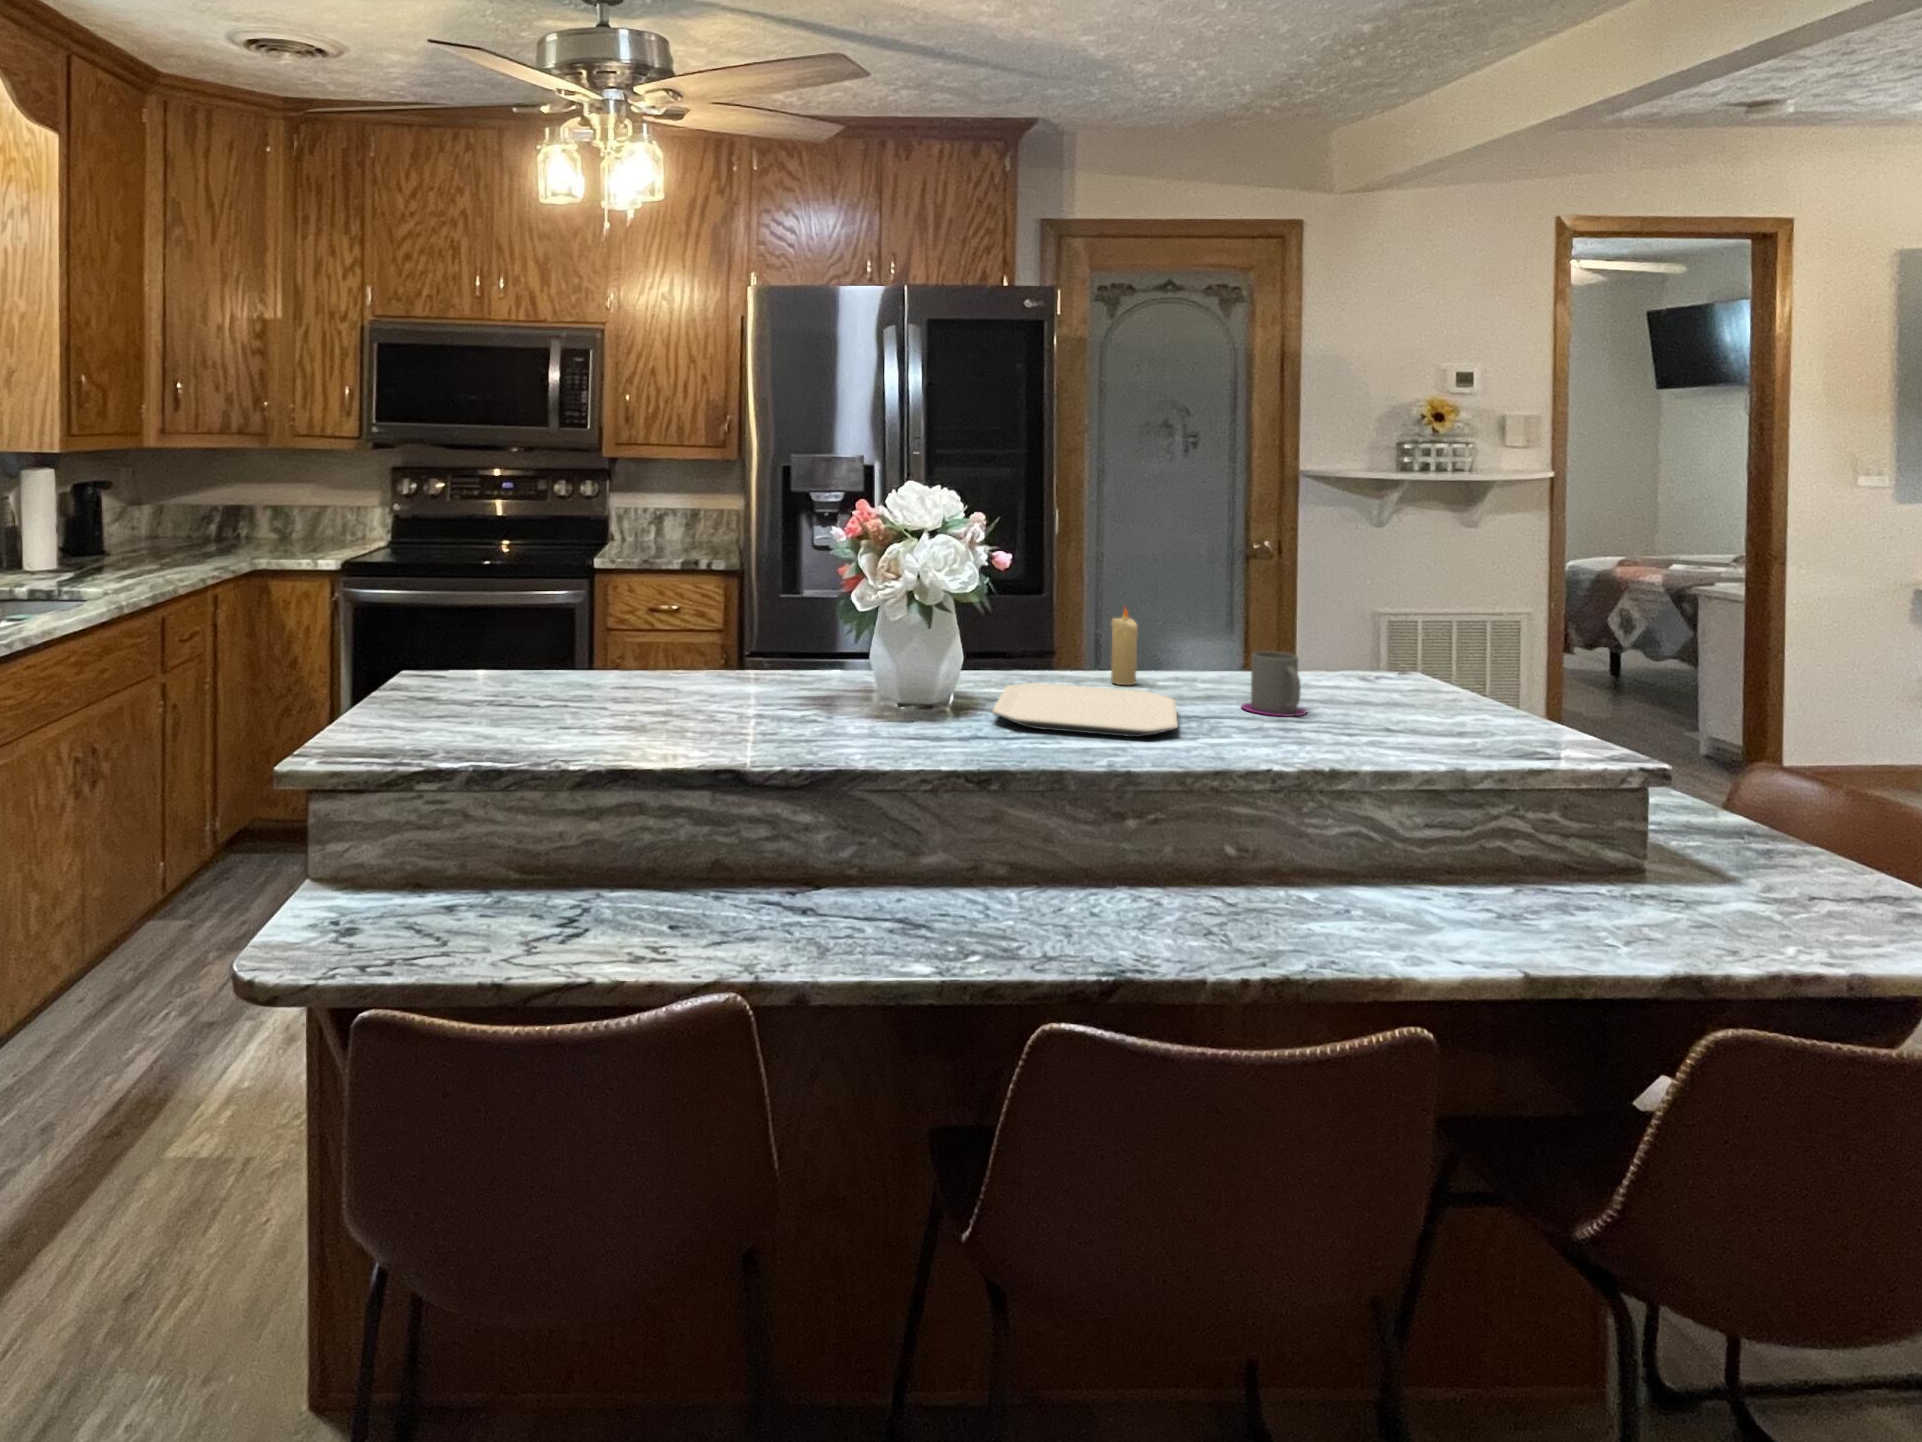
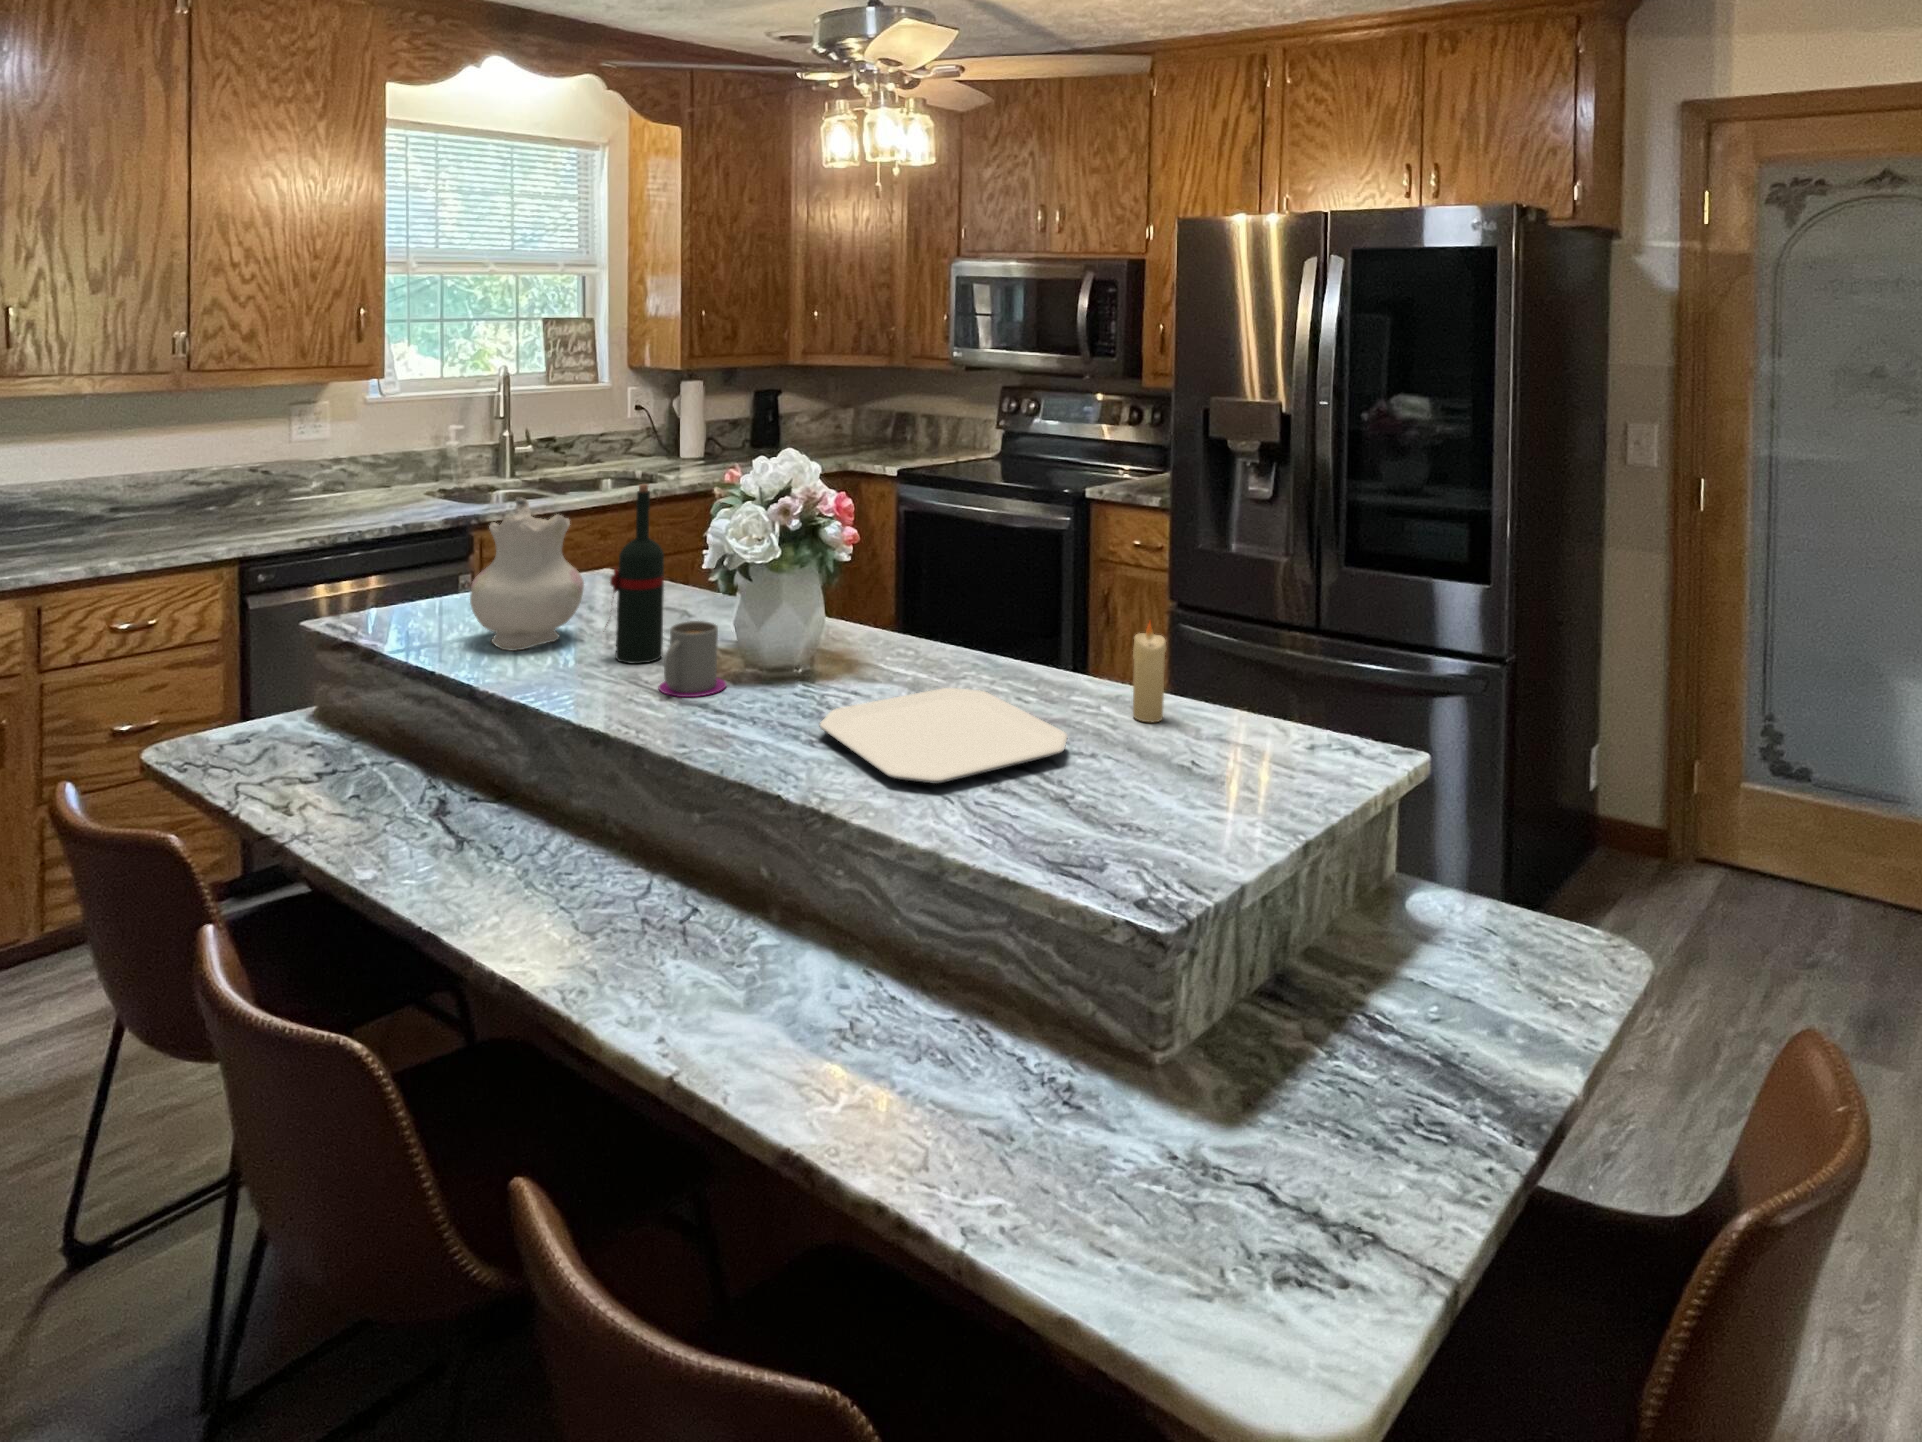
wine bottle: none [670,537,722,726] -> present [603,484,664,664]
ceramic pitcher: none [483,571,610,740] -> present [470,498,584,651]
mug: present [1242,651,1307,716] -> present [658,621,726,697]

